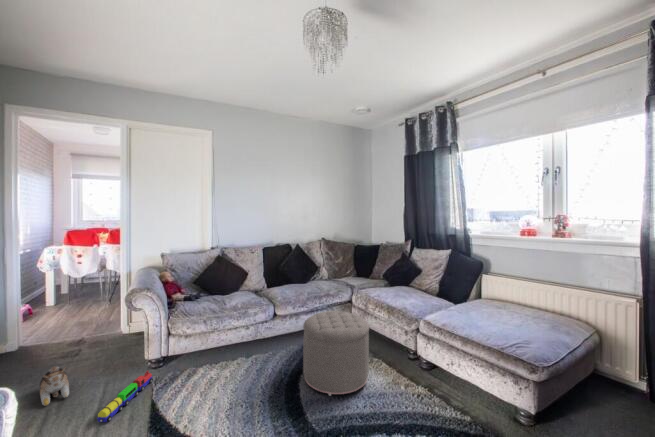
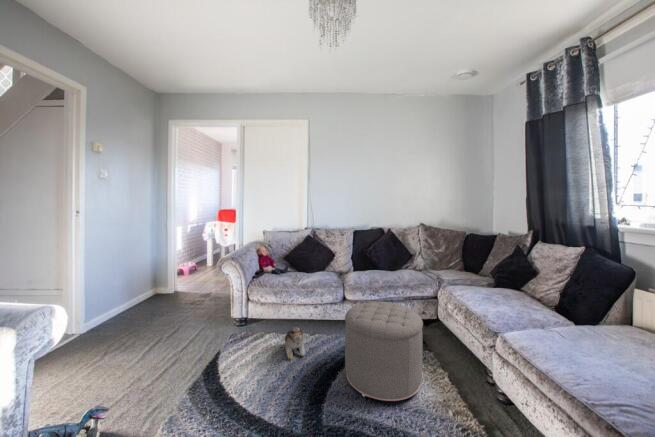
plush toy: present [40,367,69,406] -> present [285,327,305,359]
toy train: present [97,371,152,422] -> none [178,326,231,358]

